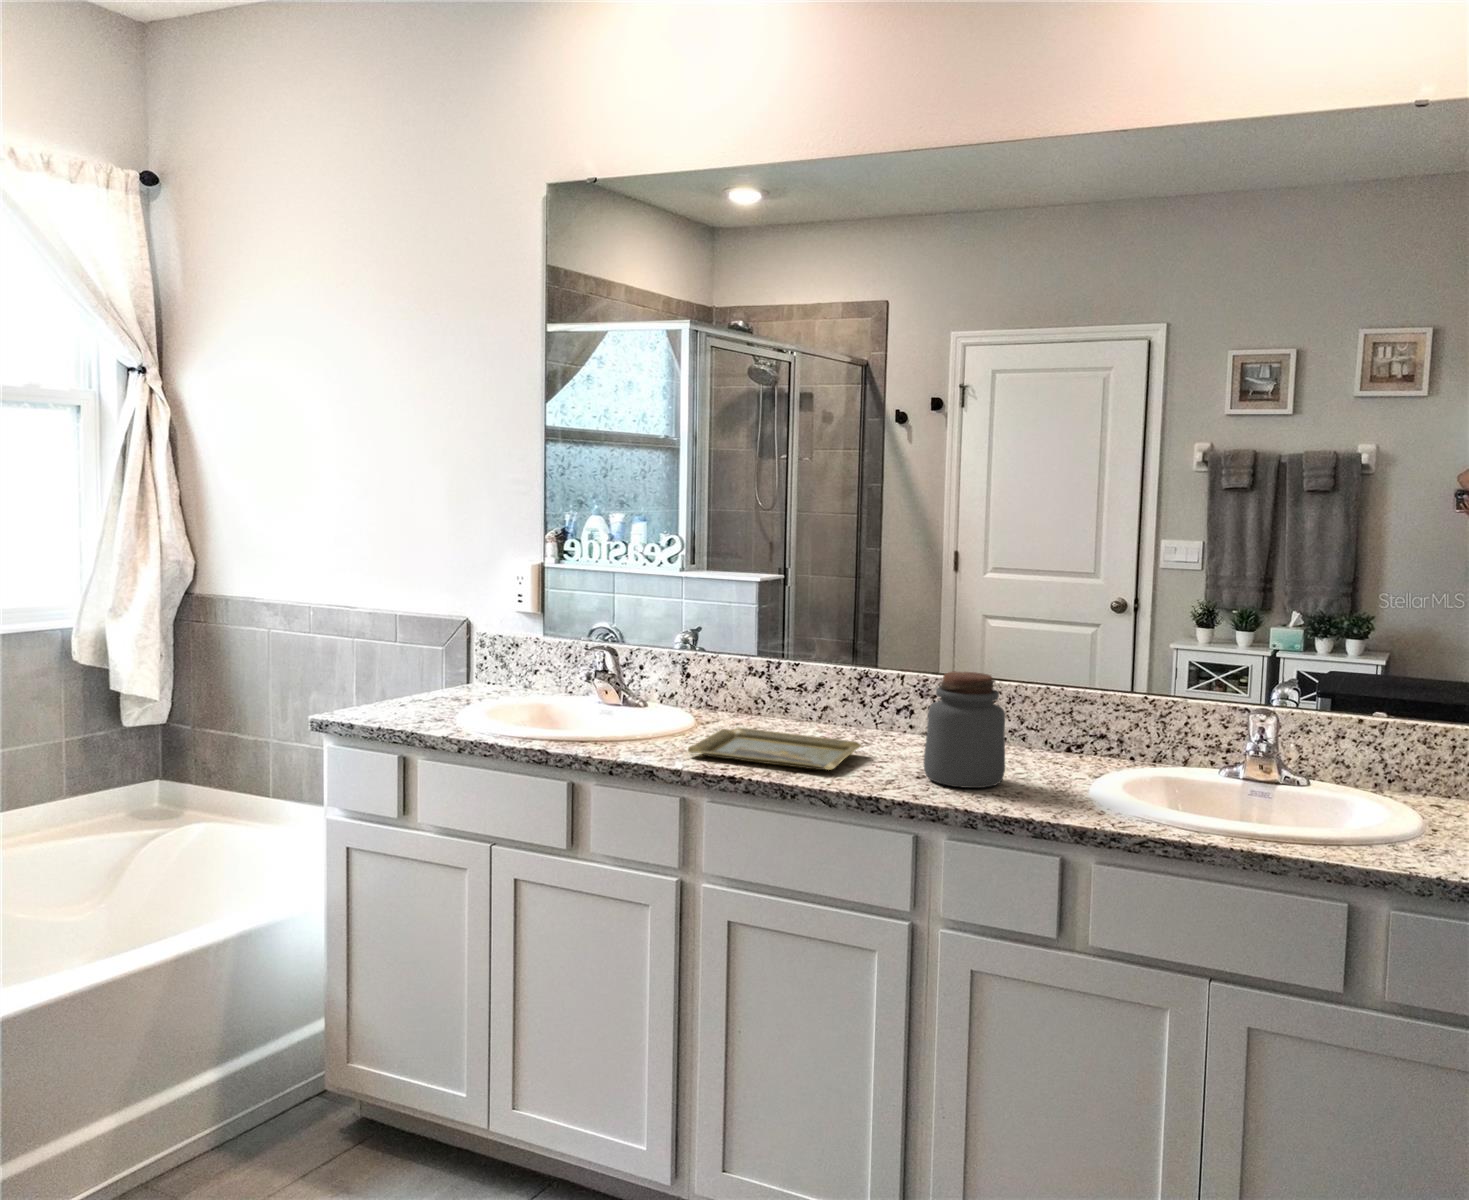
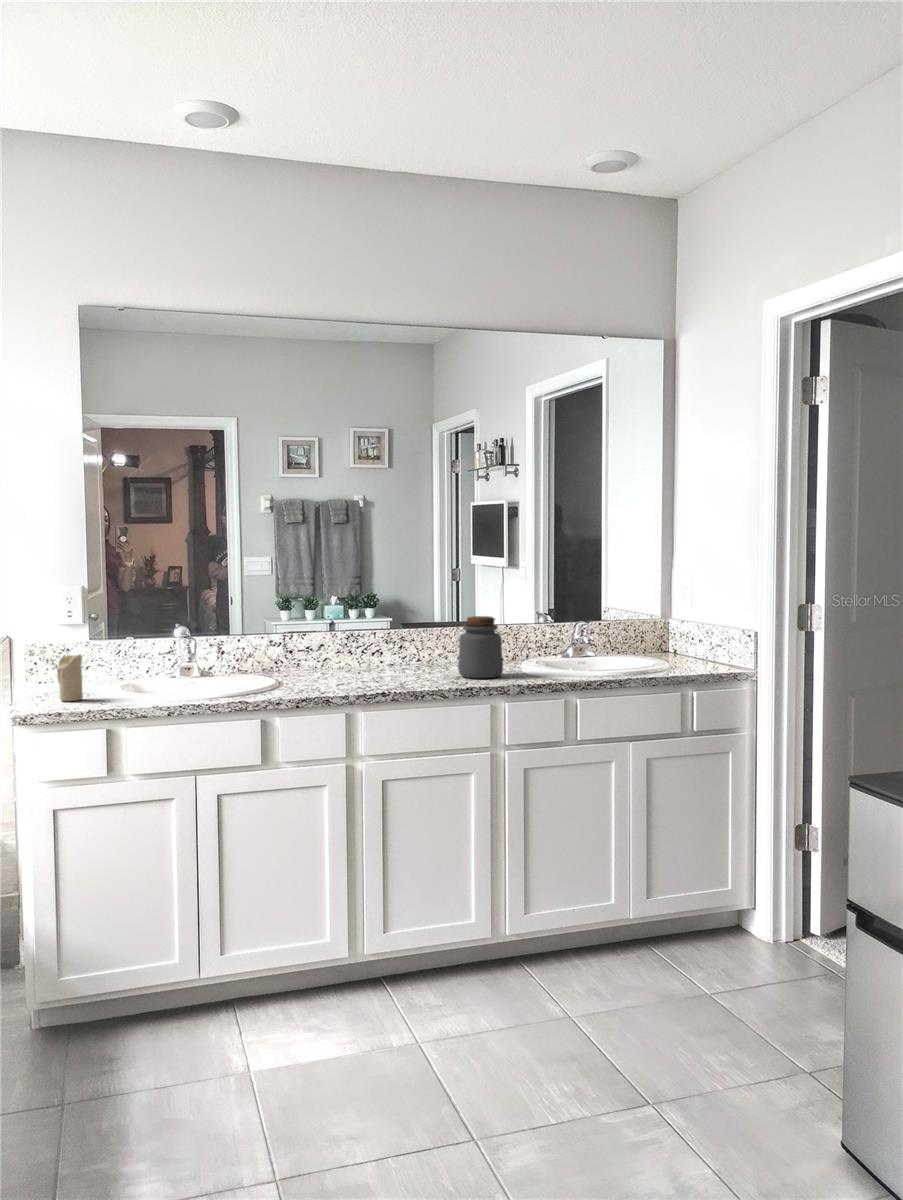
candle: none [396,653,427,711] -> present [57,654,83,701]
tray: present [688,727,862,770] -> none [317,669,425,688]

